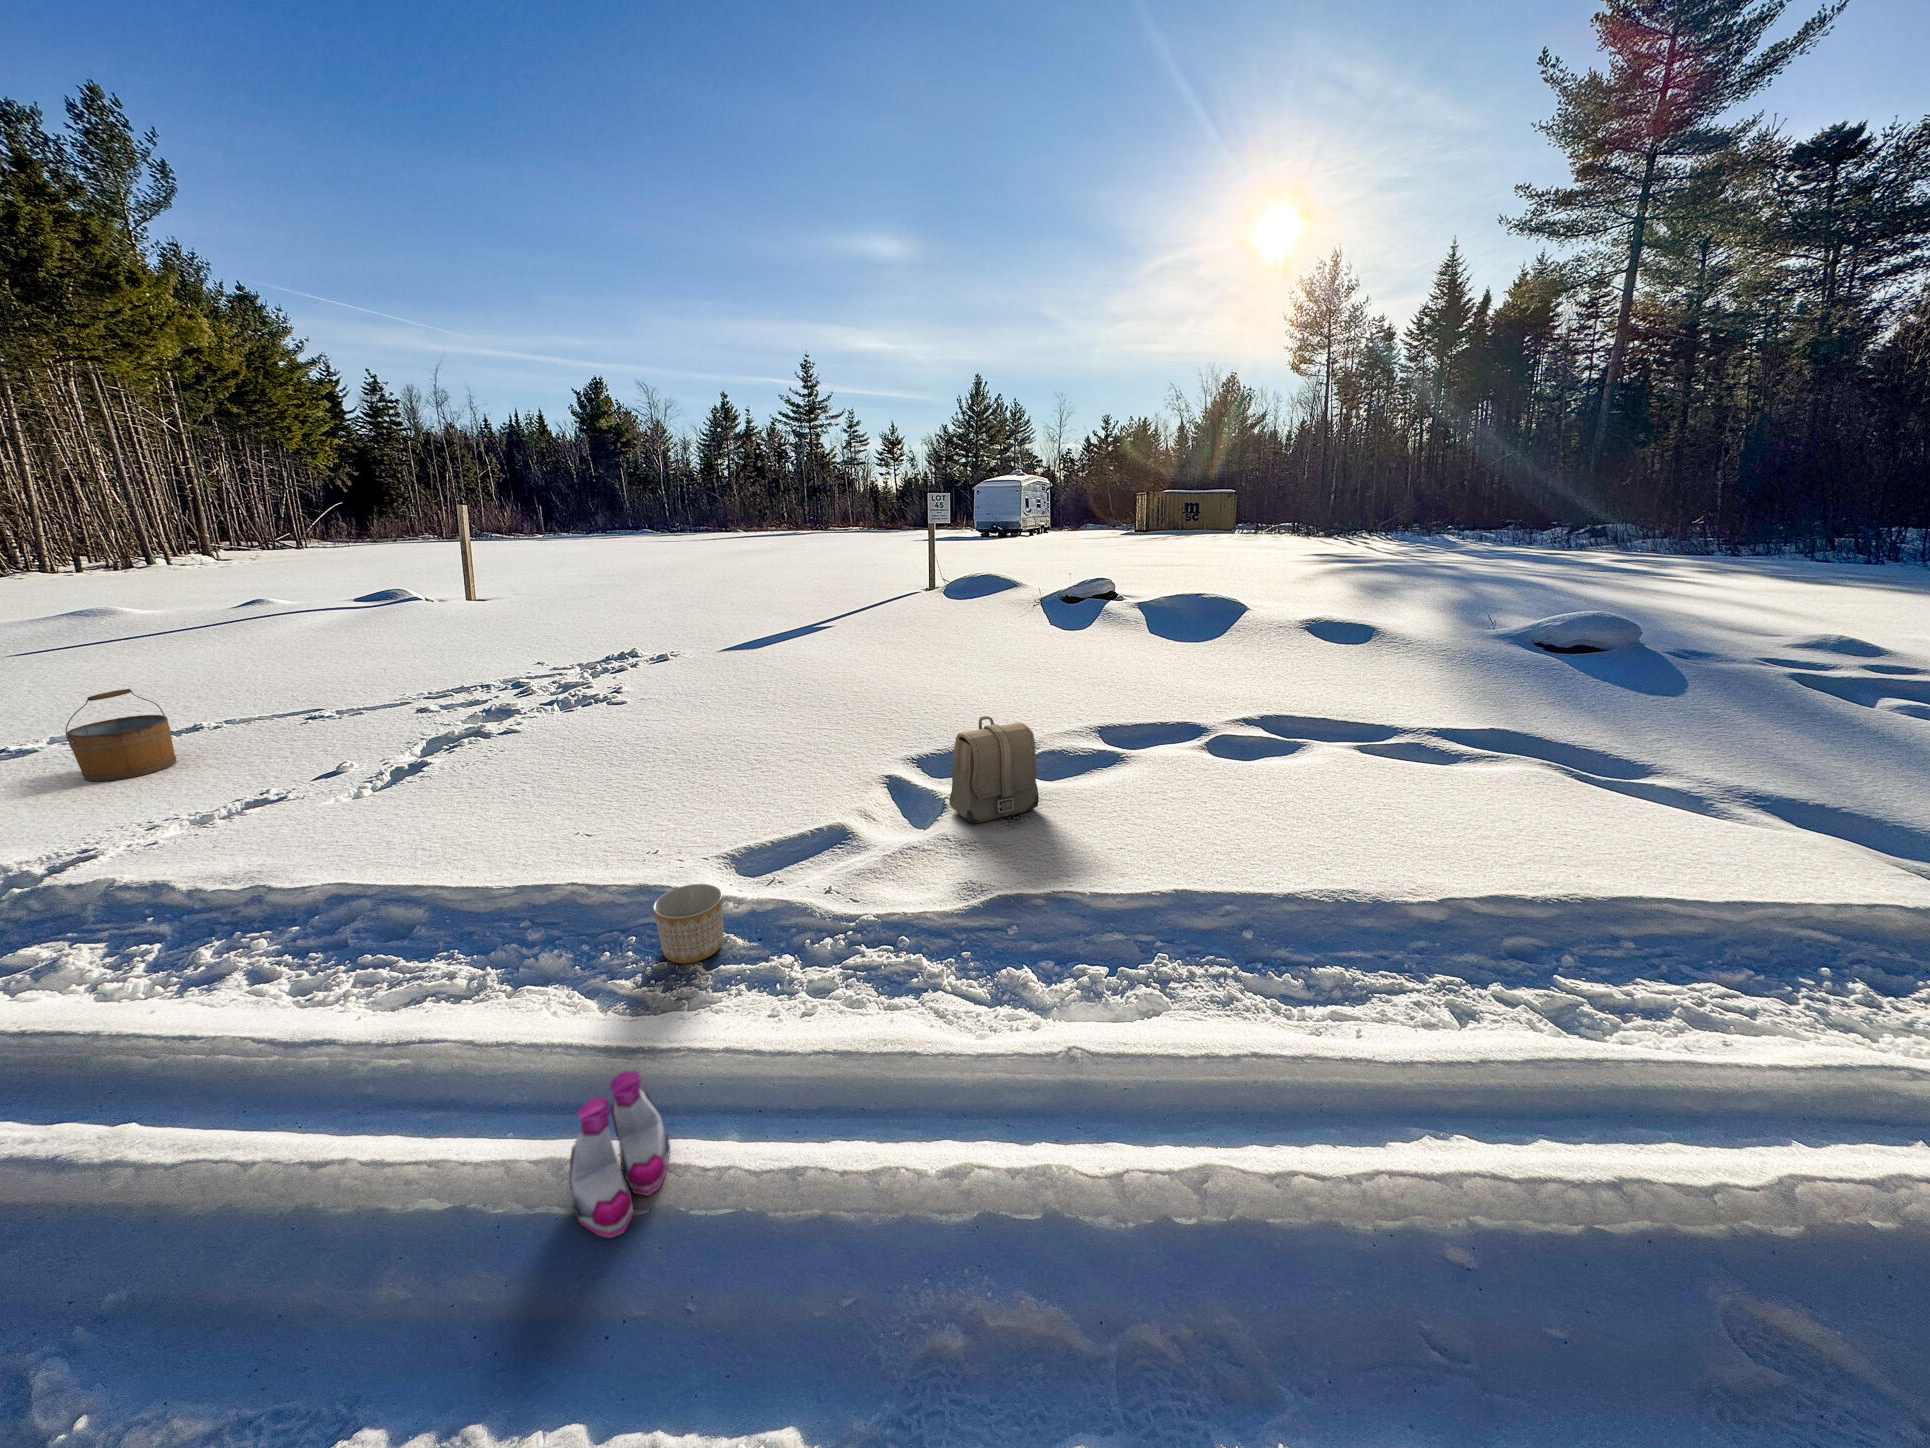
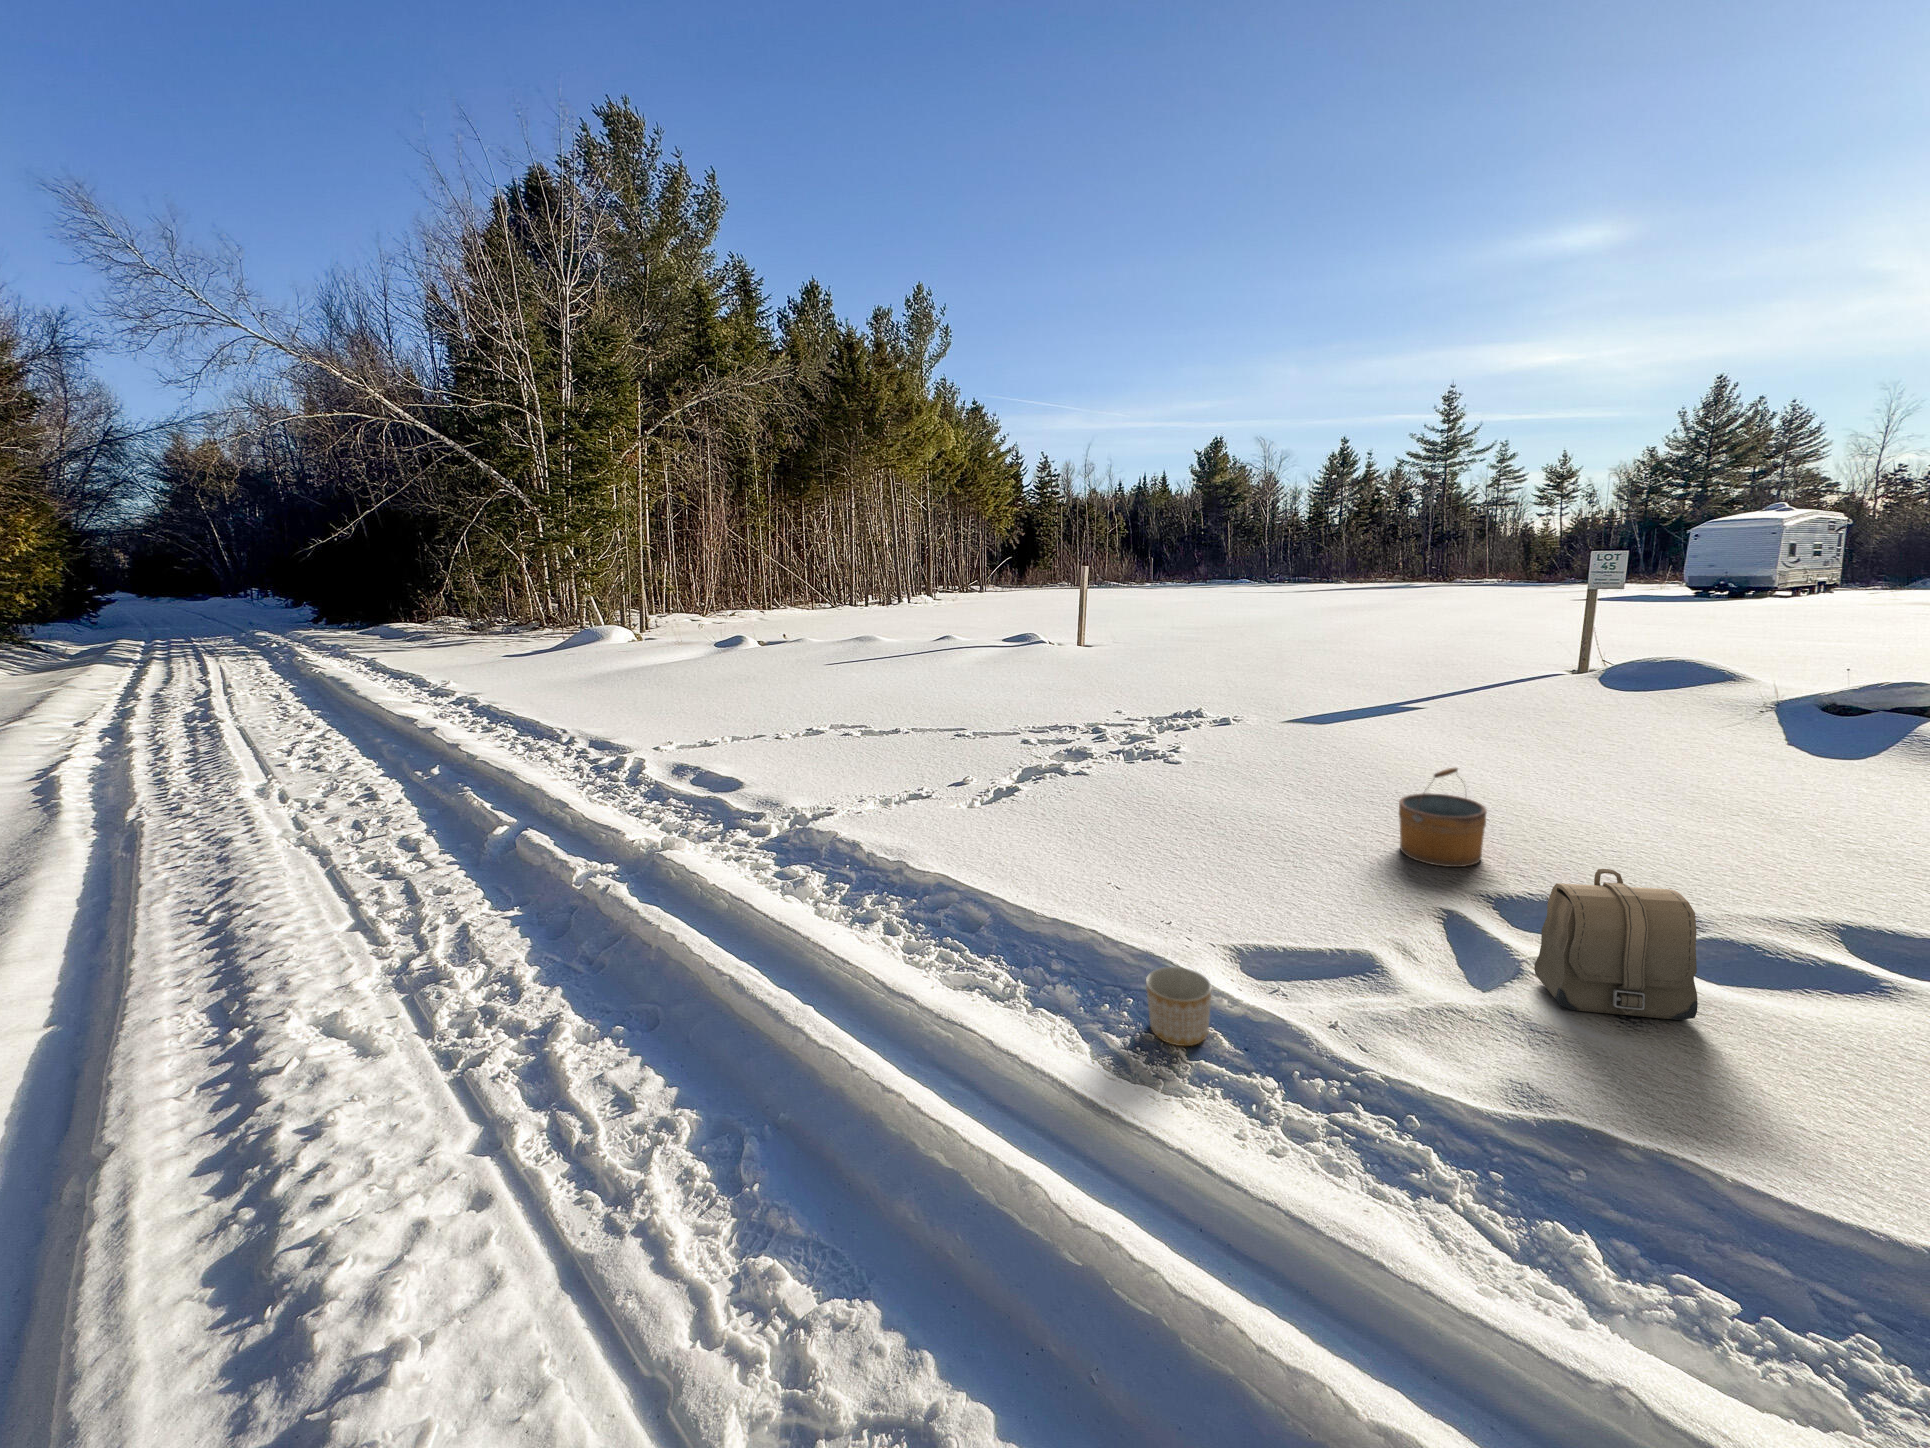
bucket: present [66,689,176,781] -> present [1399,768,1487,867]
boots: present [569,1071,670,1238] -> none [1027,1121,1111,1263]

